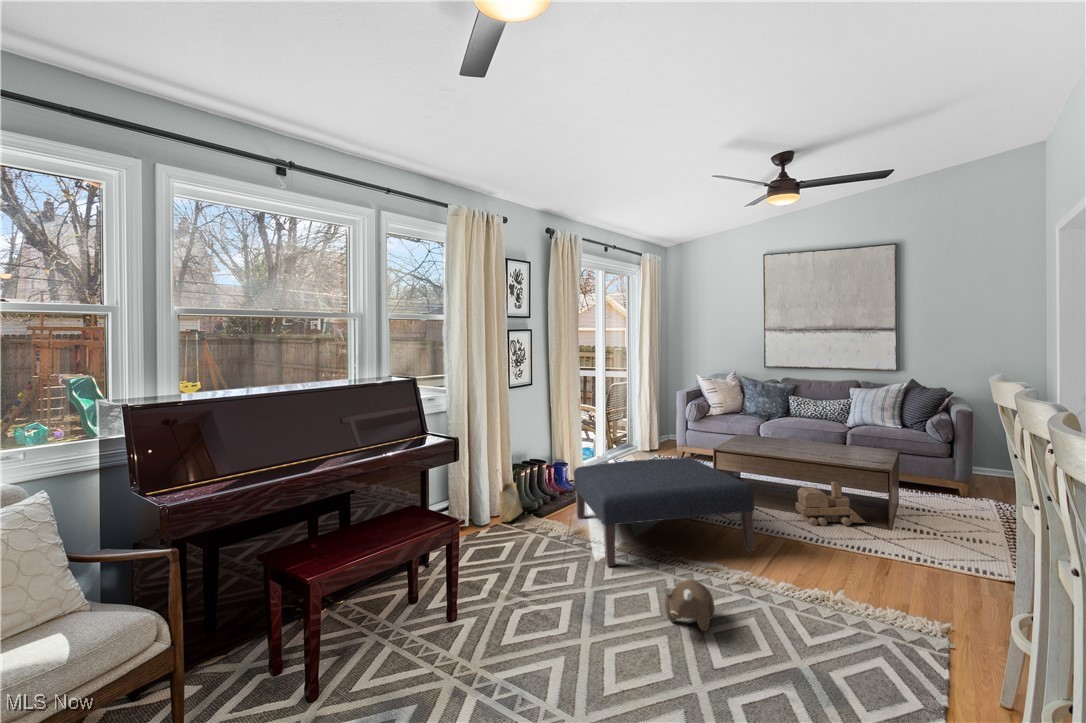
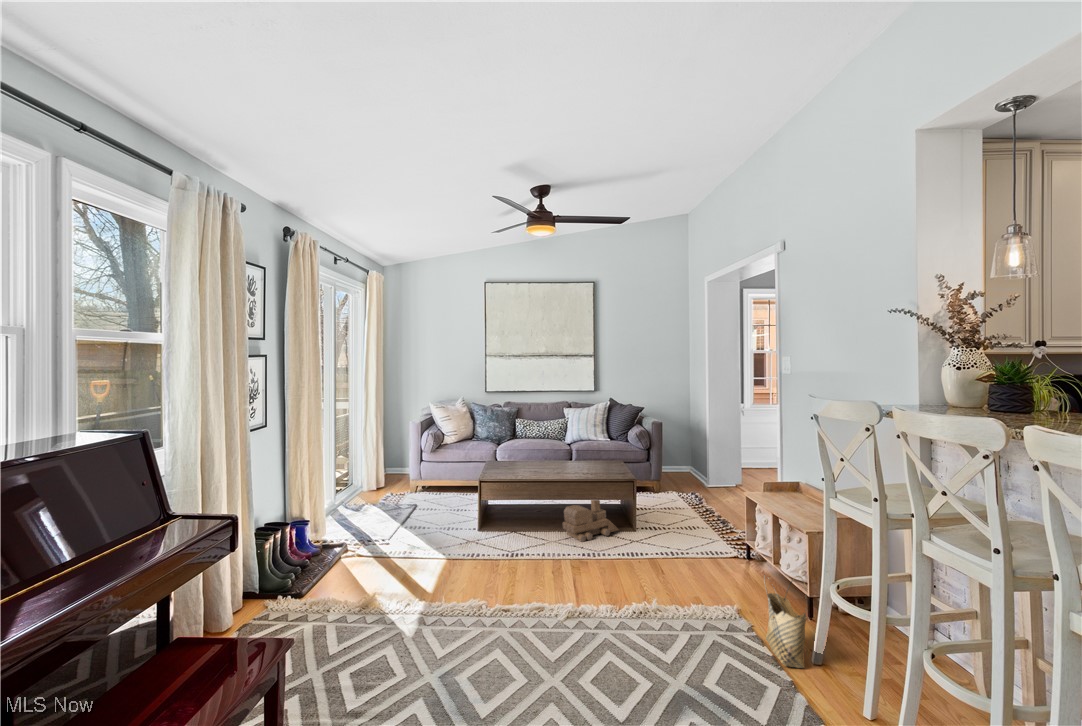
ottoman: present [574,457,755,566] -> none [345,492,562,639]
woven basket: present [499,483,523,522] -> present [766,576,807,668]
plush toy: present [663,579,715,631] -> none [536,630,587,685]

